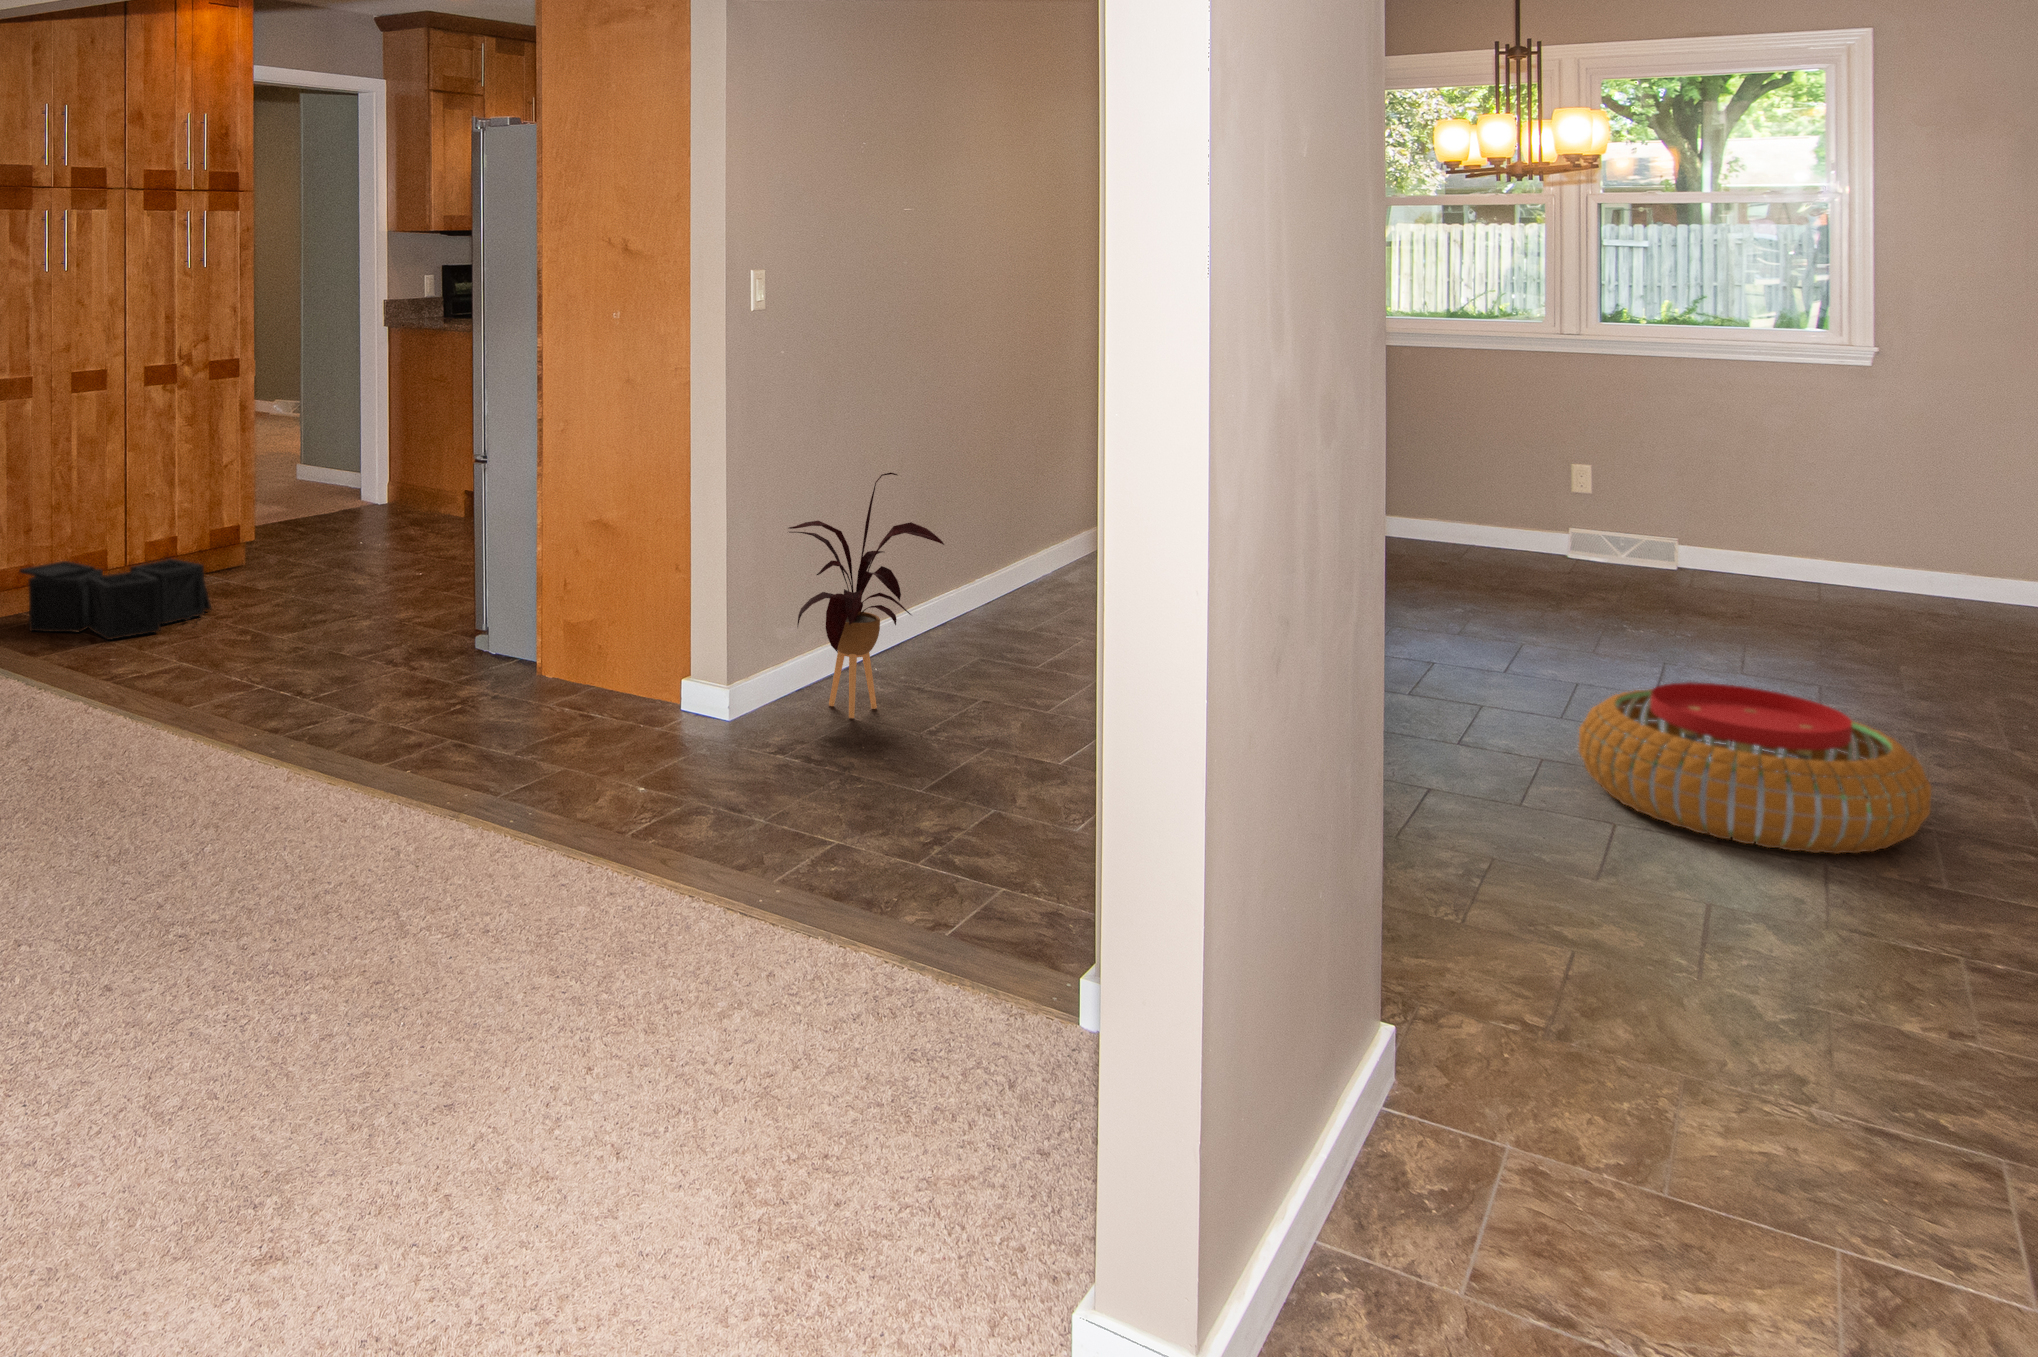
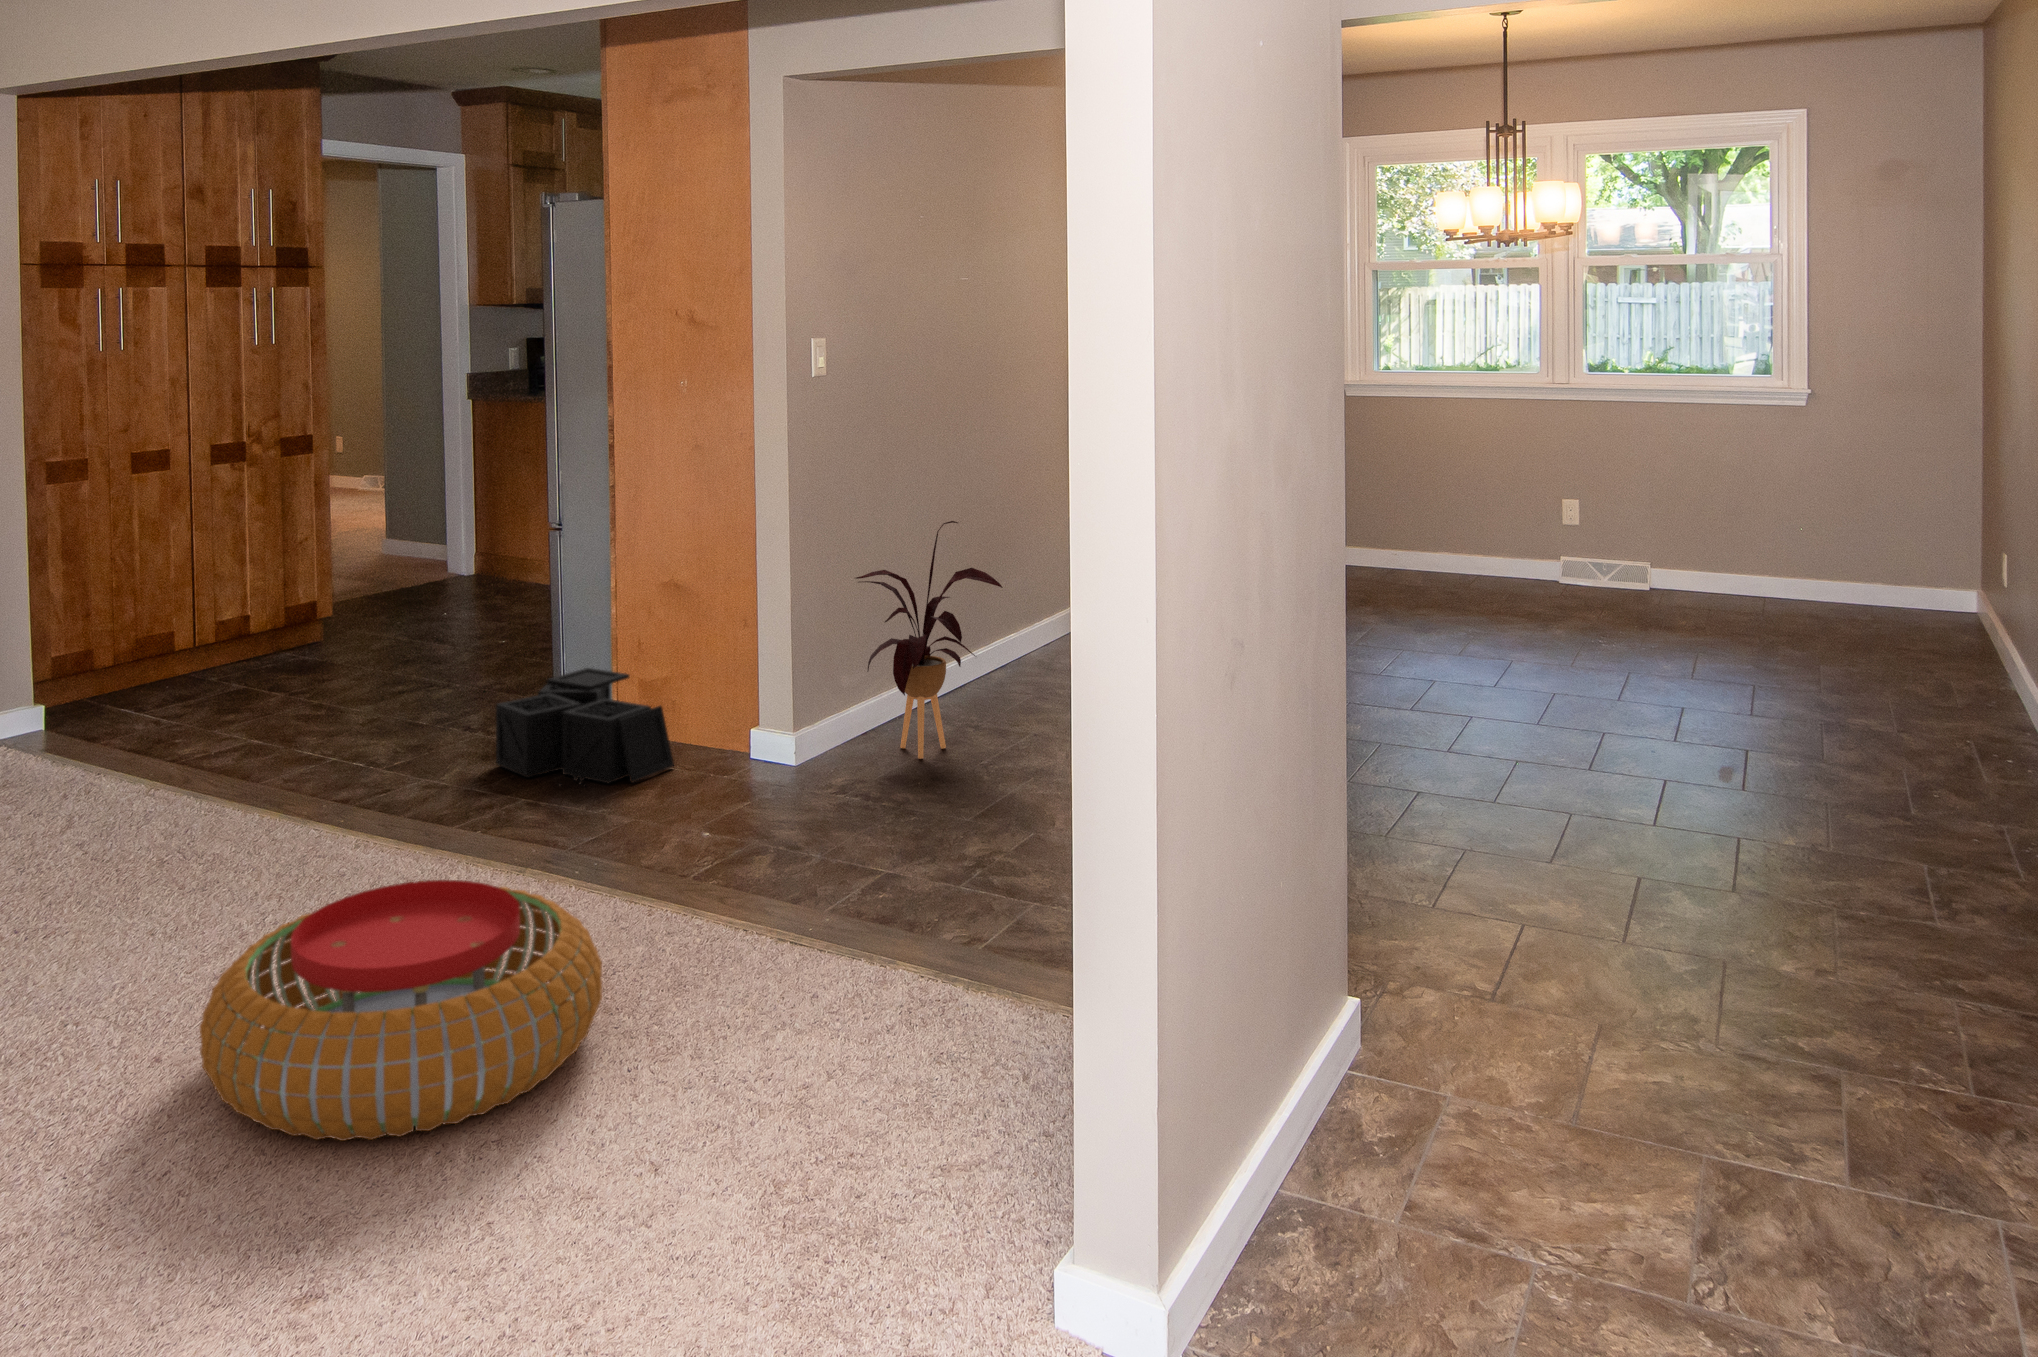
storage bin: present [20,559,211,640] -> present [496,668,674,786]
pouf: present [1579,682,1932,854] -> present [199,880,602,1141]

